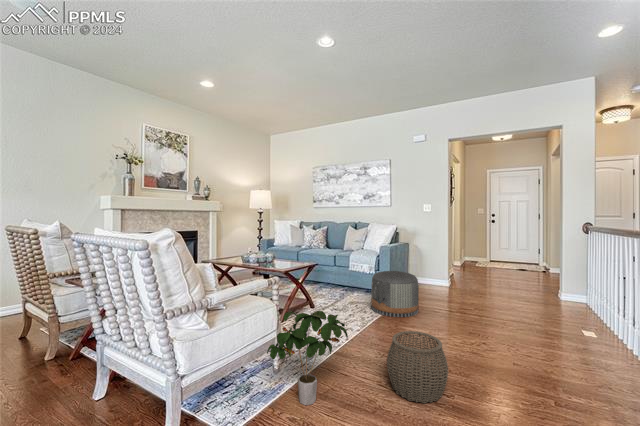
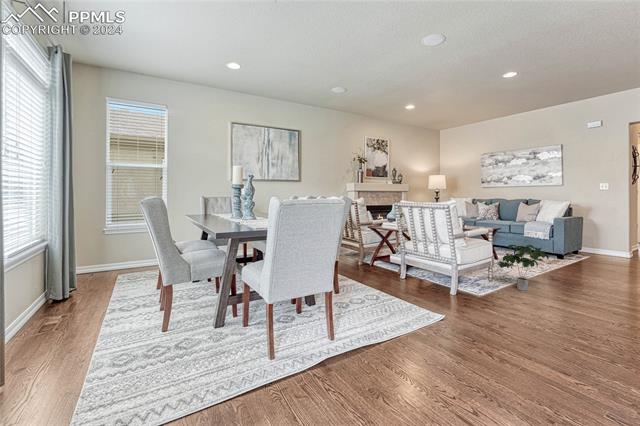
pouf: present [371,271,419,317] -> none [548,236,593,268]
woven basket: present [387,331,449,403] -> none [572,262,616,297]

